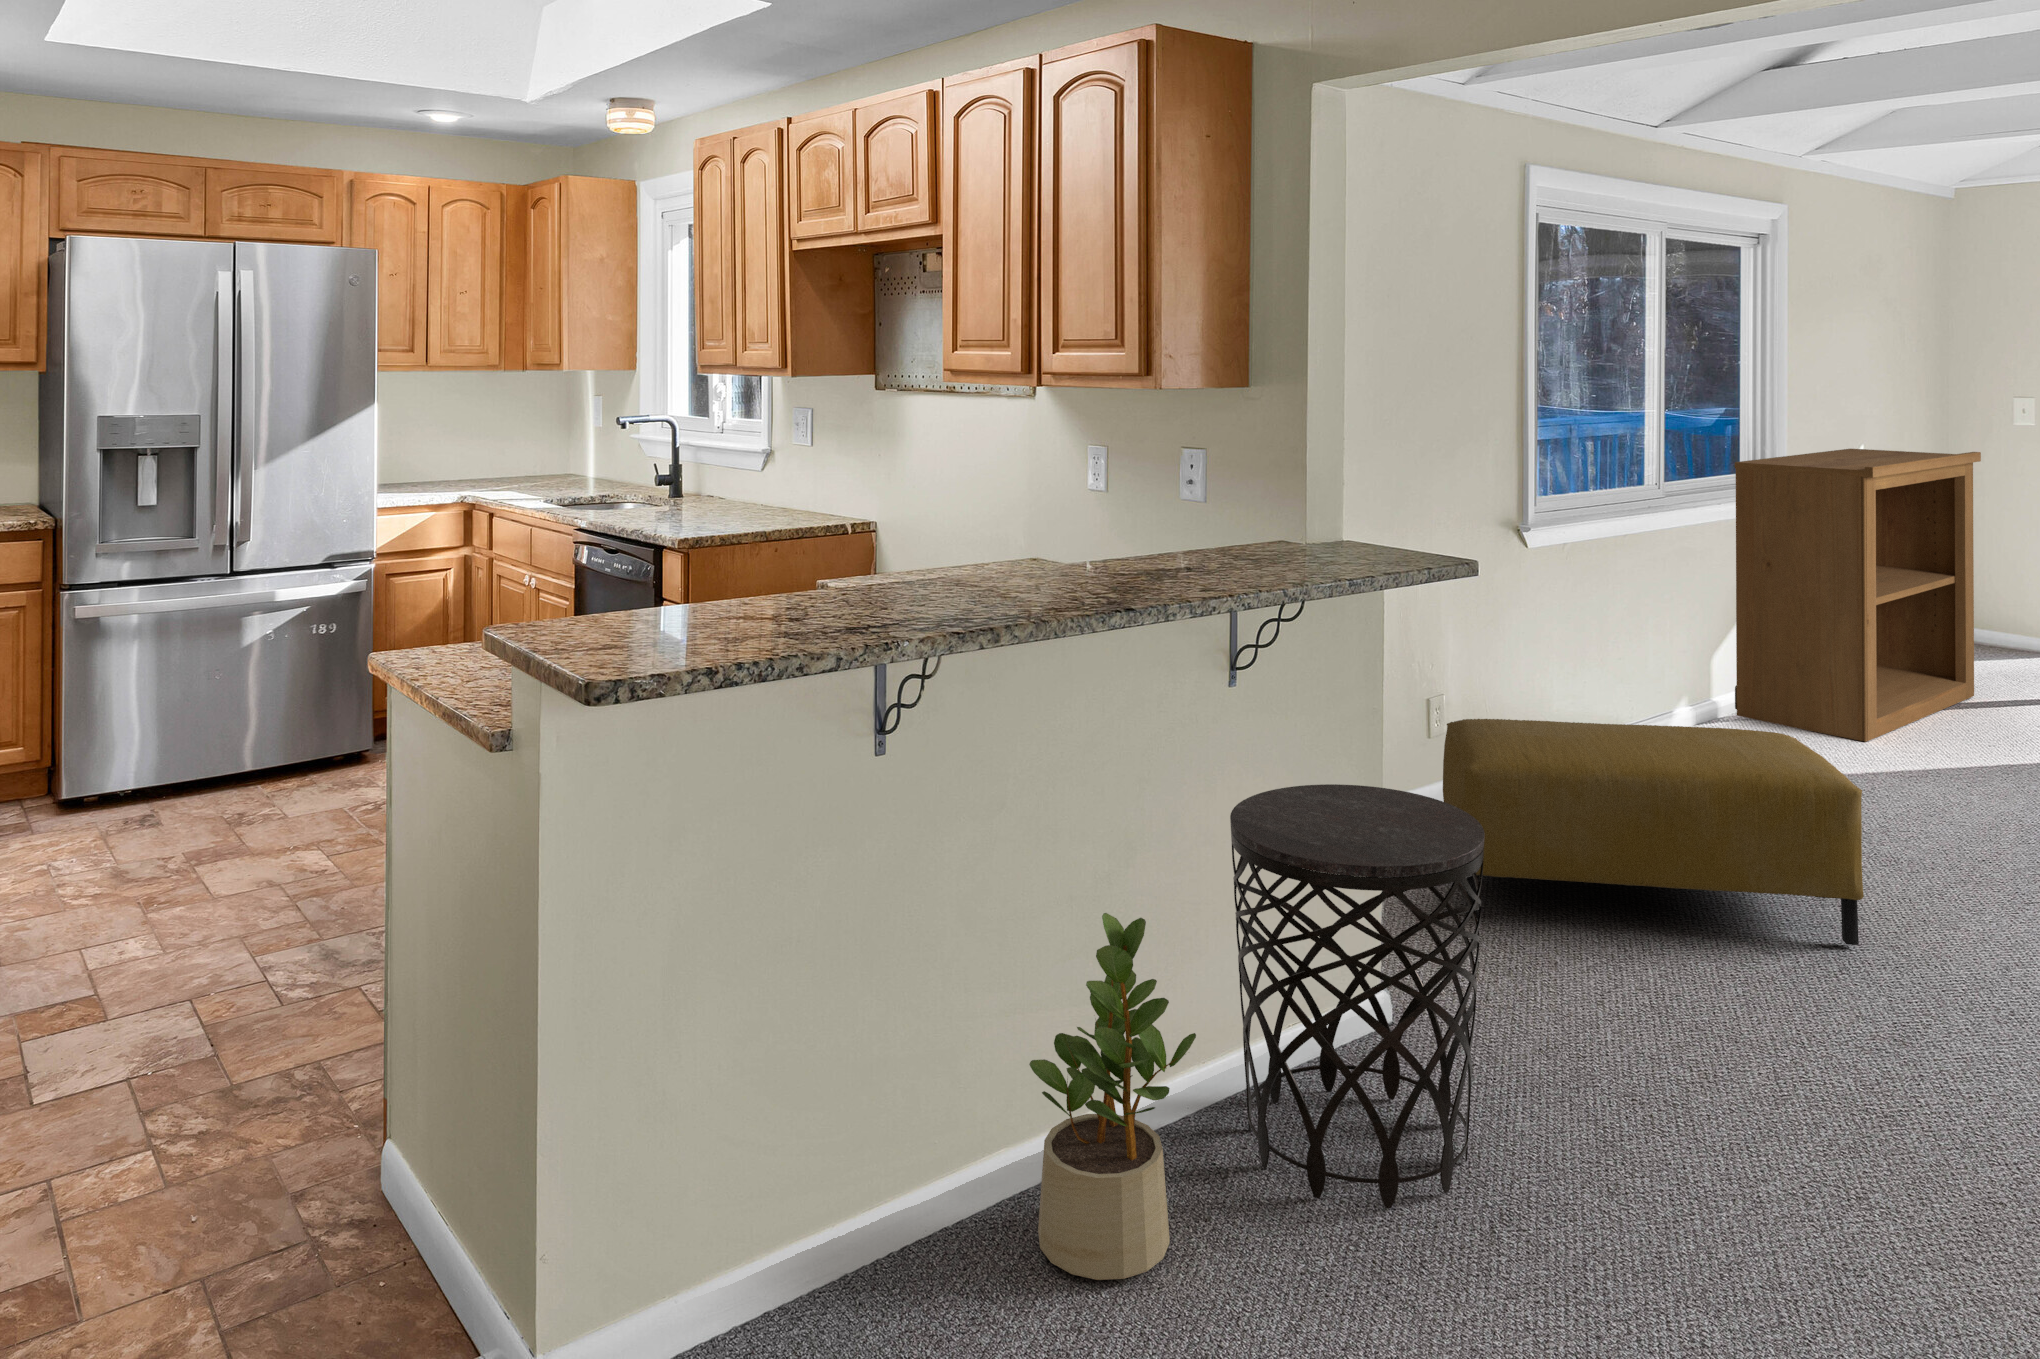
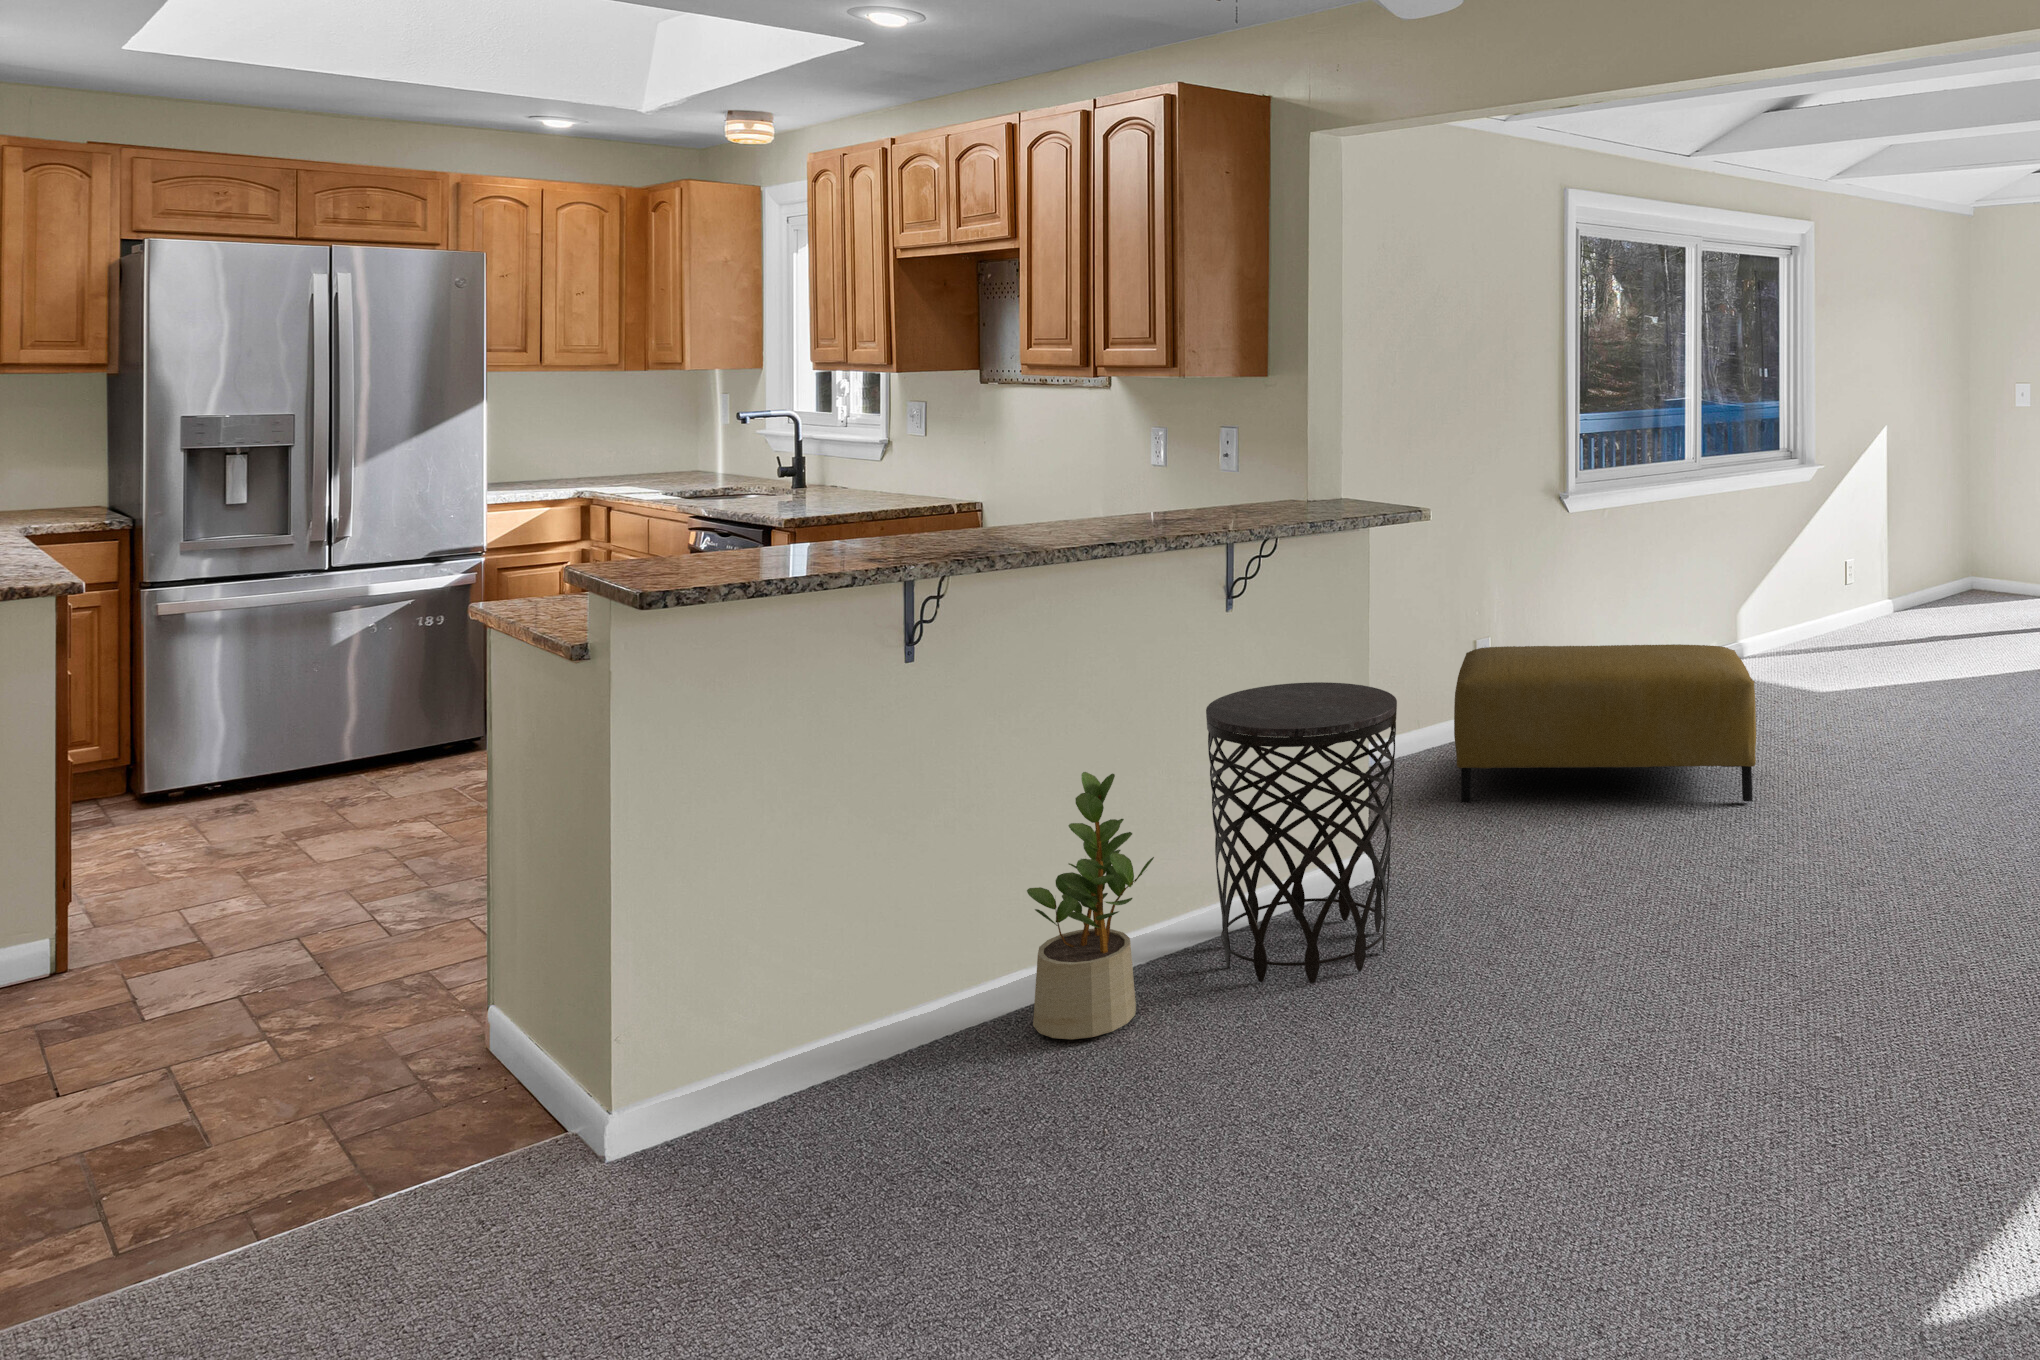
bookshelf: present [1735,449,1981,742] -> none [1757,423,1961,664]

